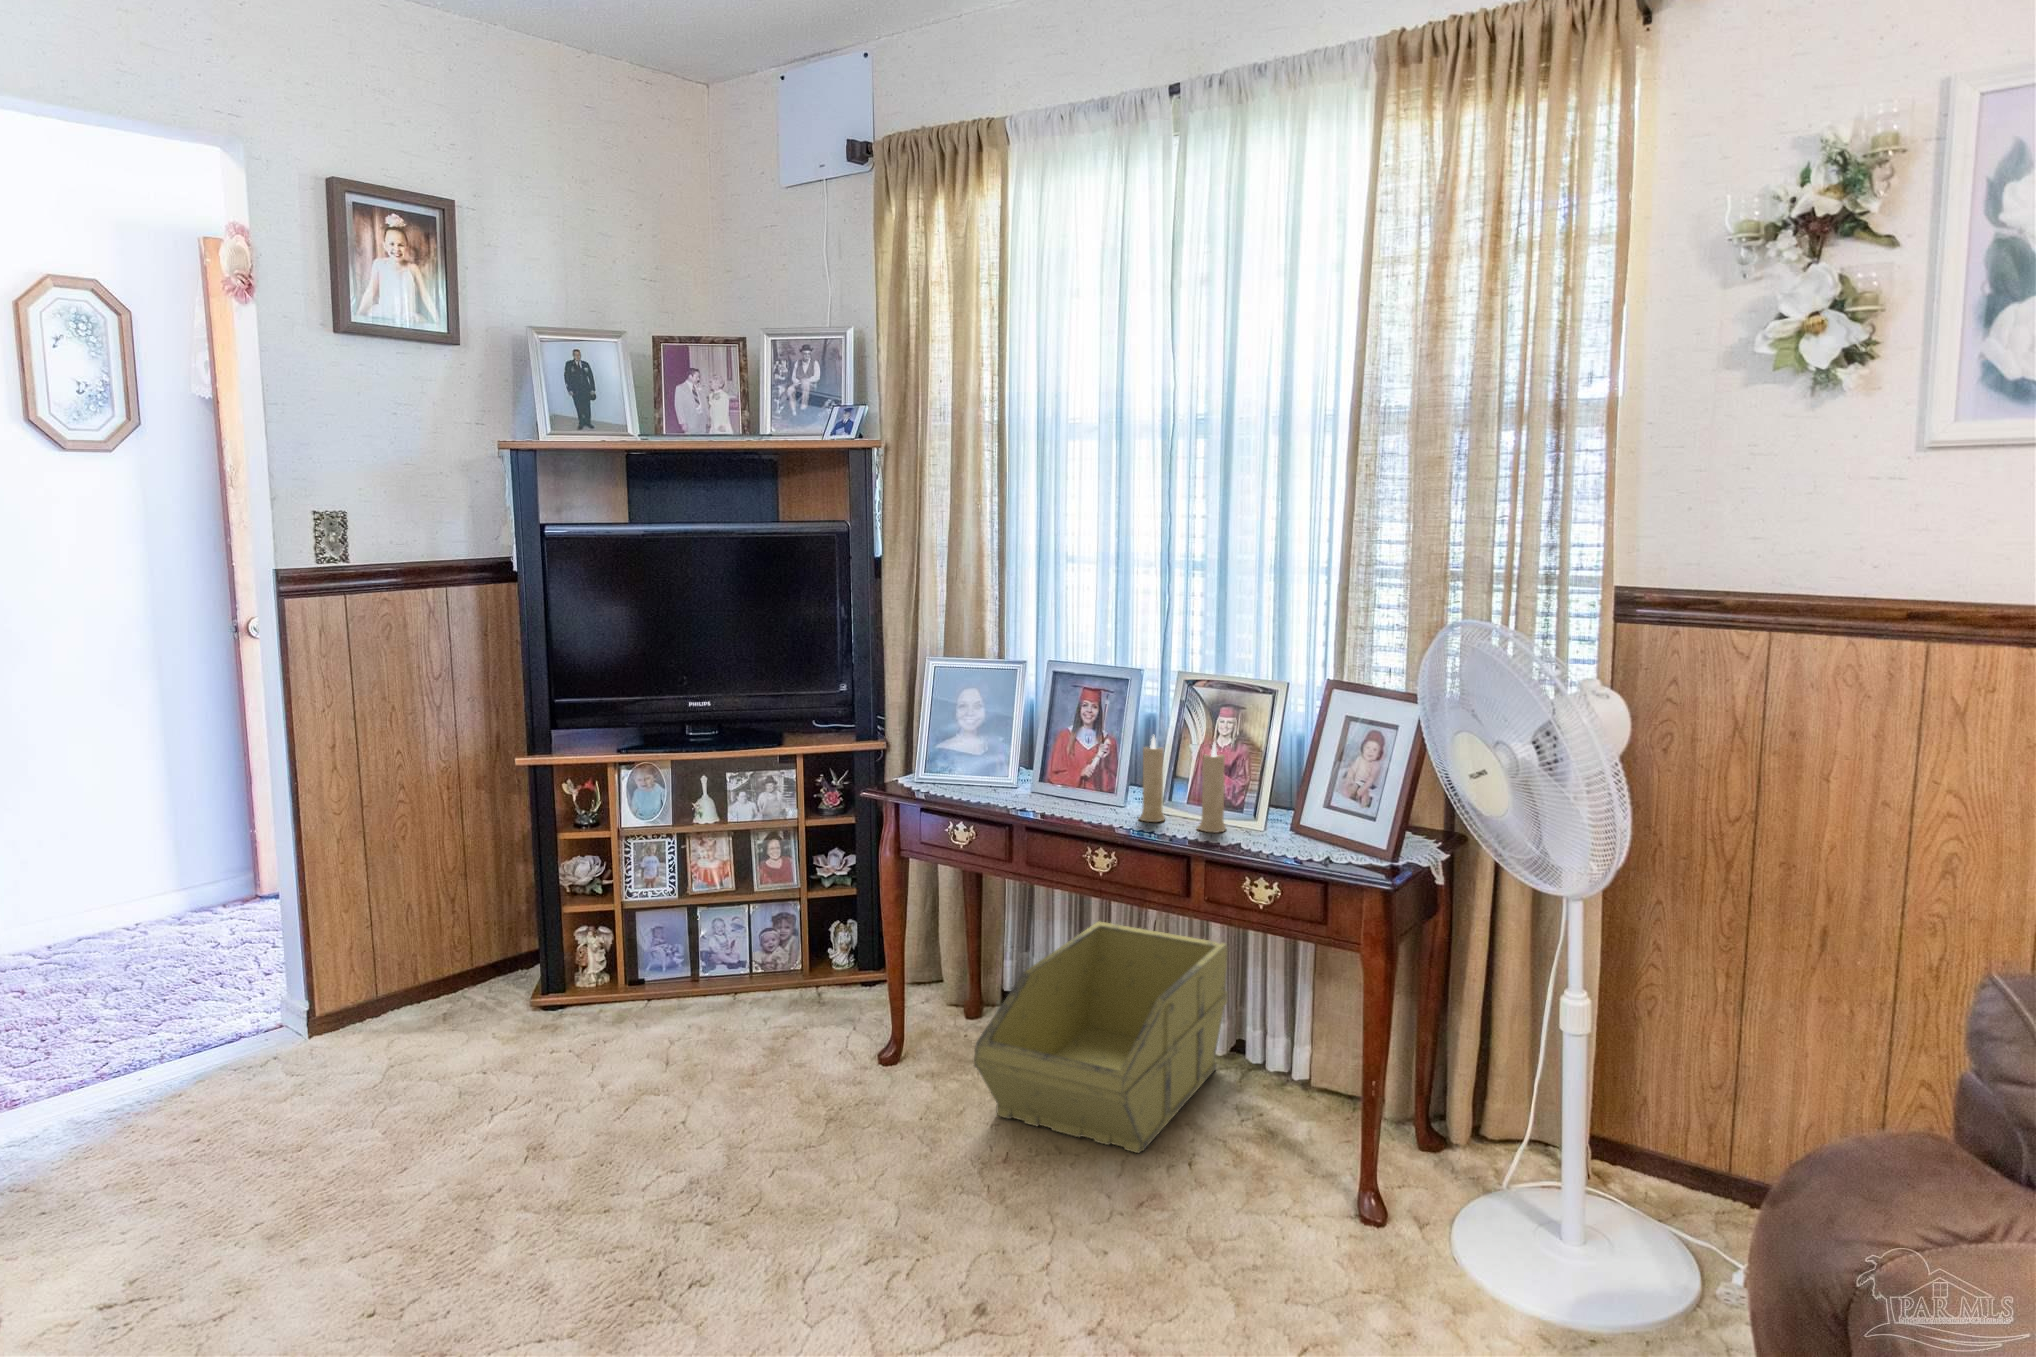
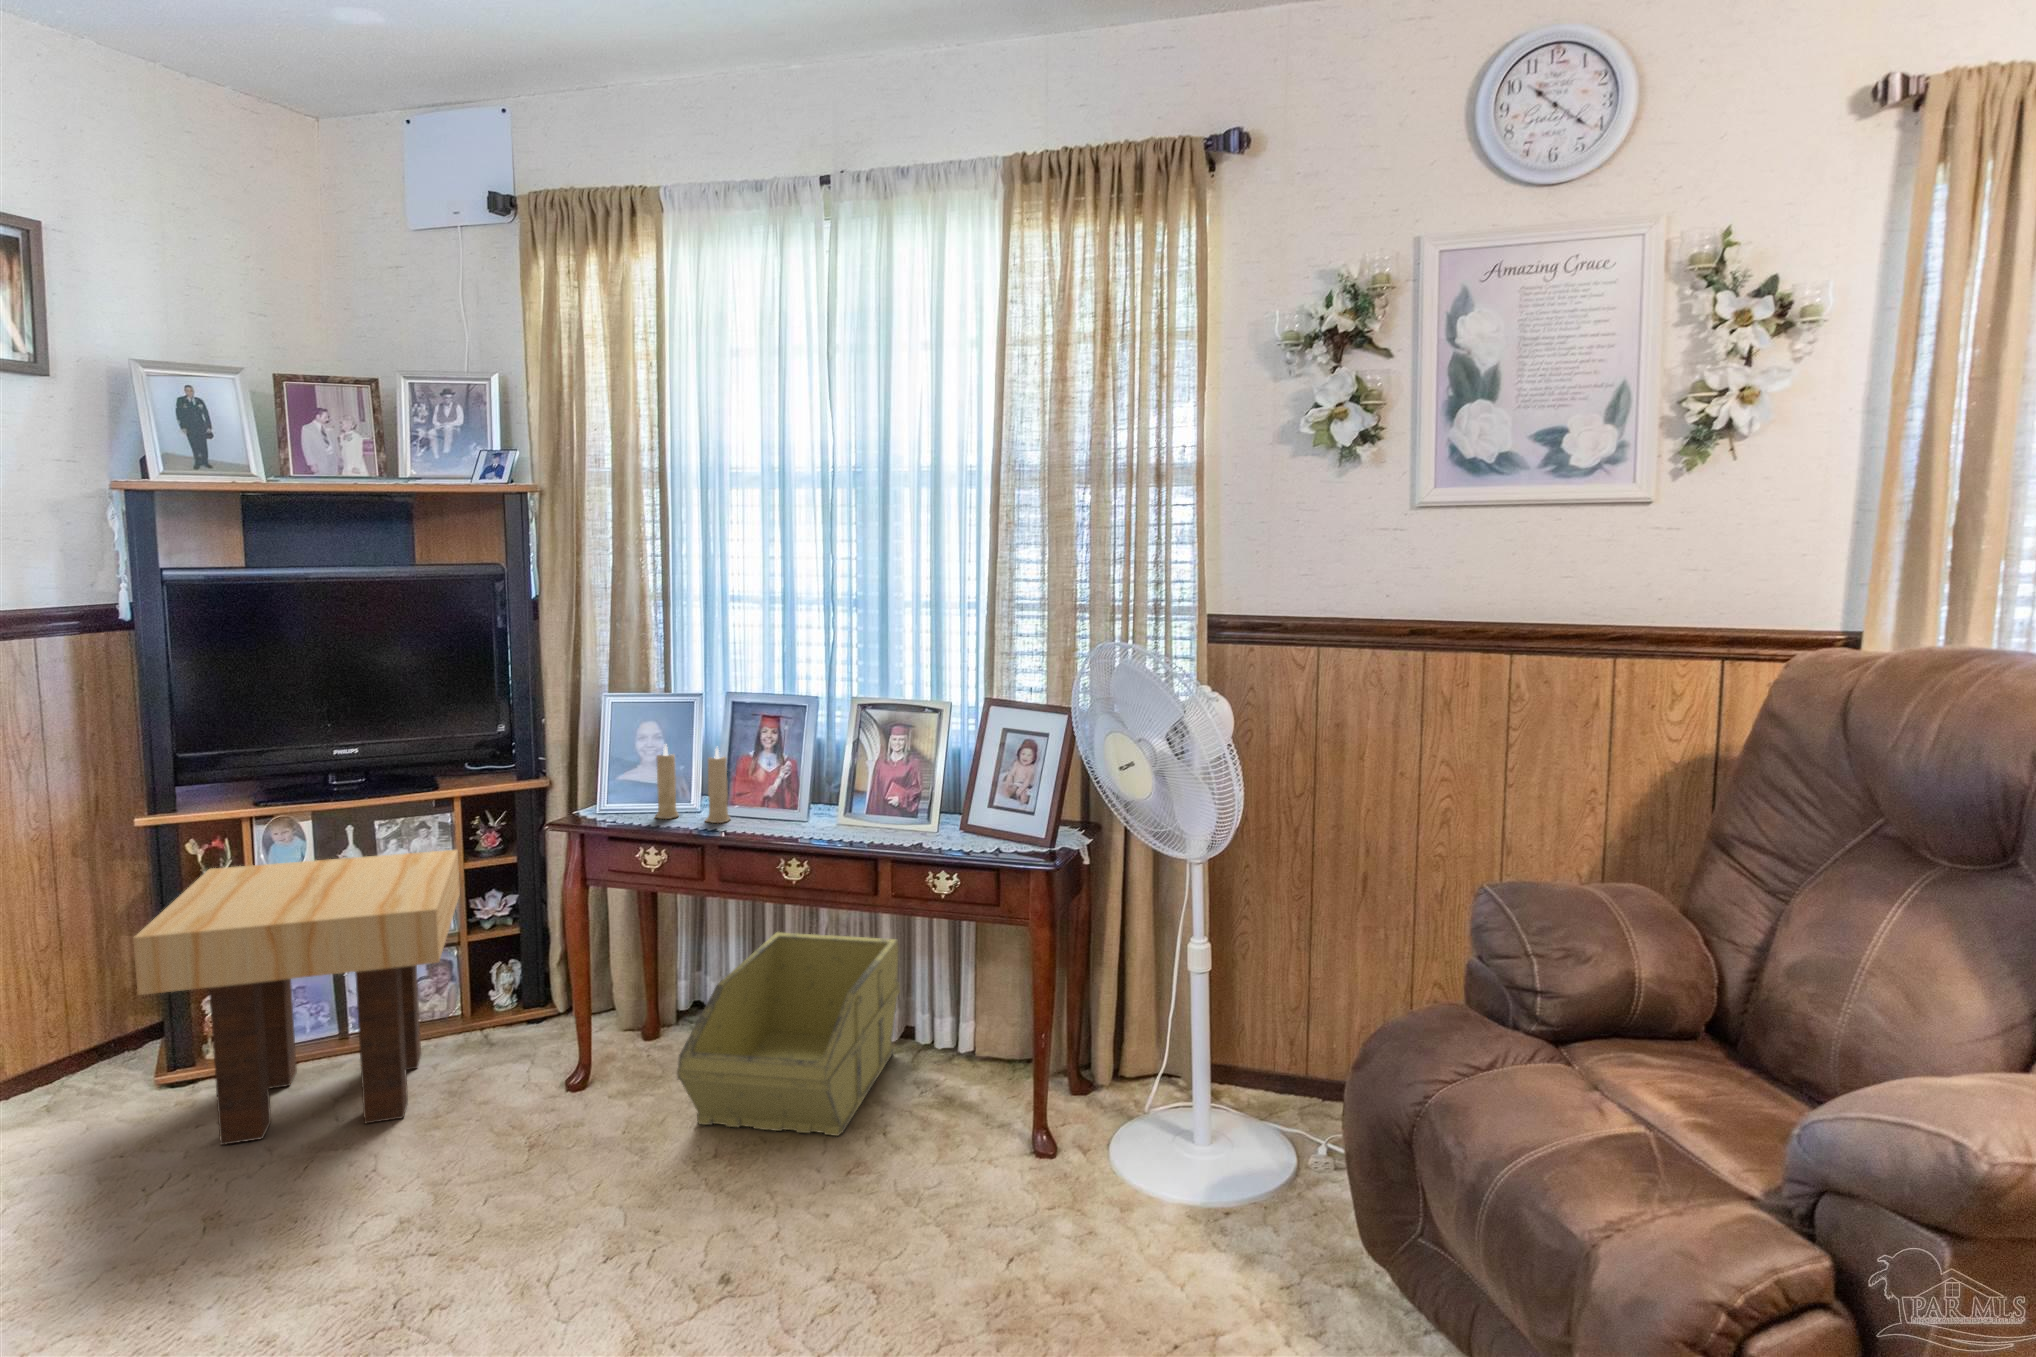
candle: present [1139,736,1226,833] -> present [656,744,730,823]
side table: none [507,807,798,1066] -> present [133,850,460,1145]

